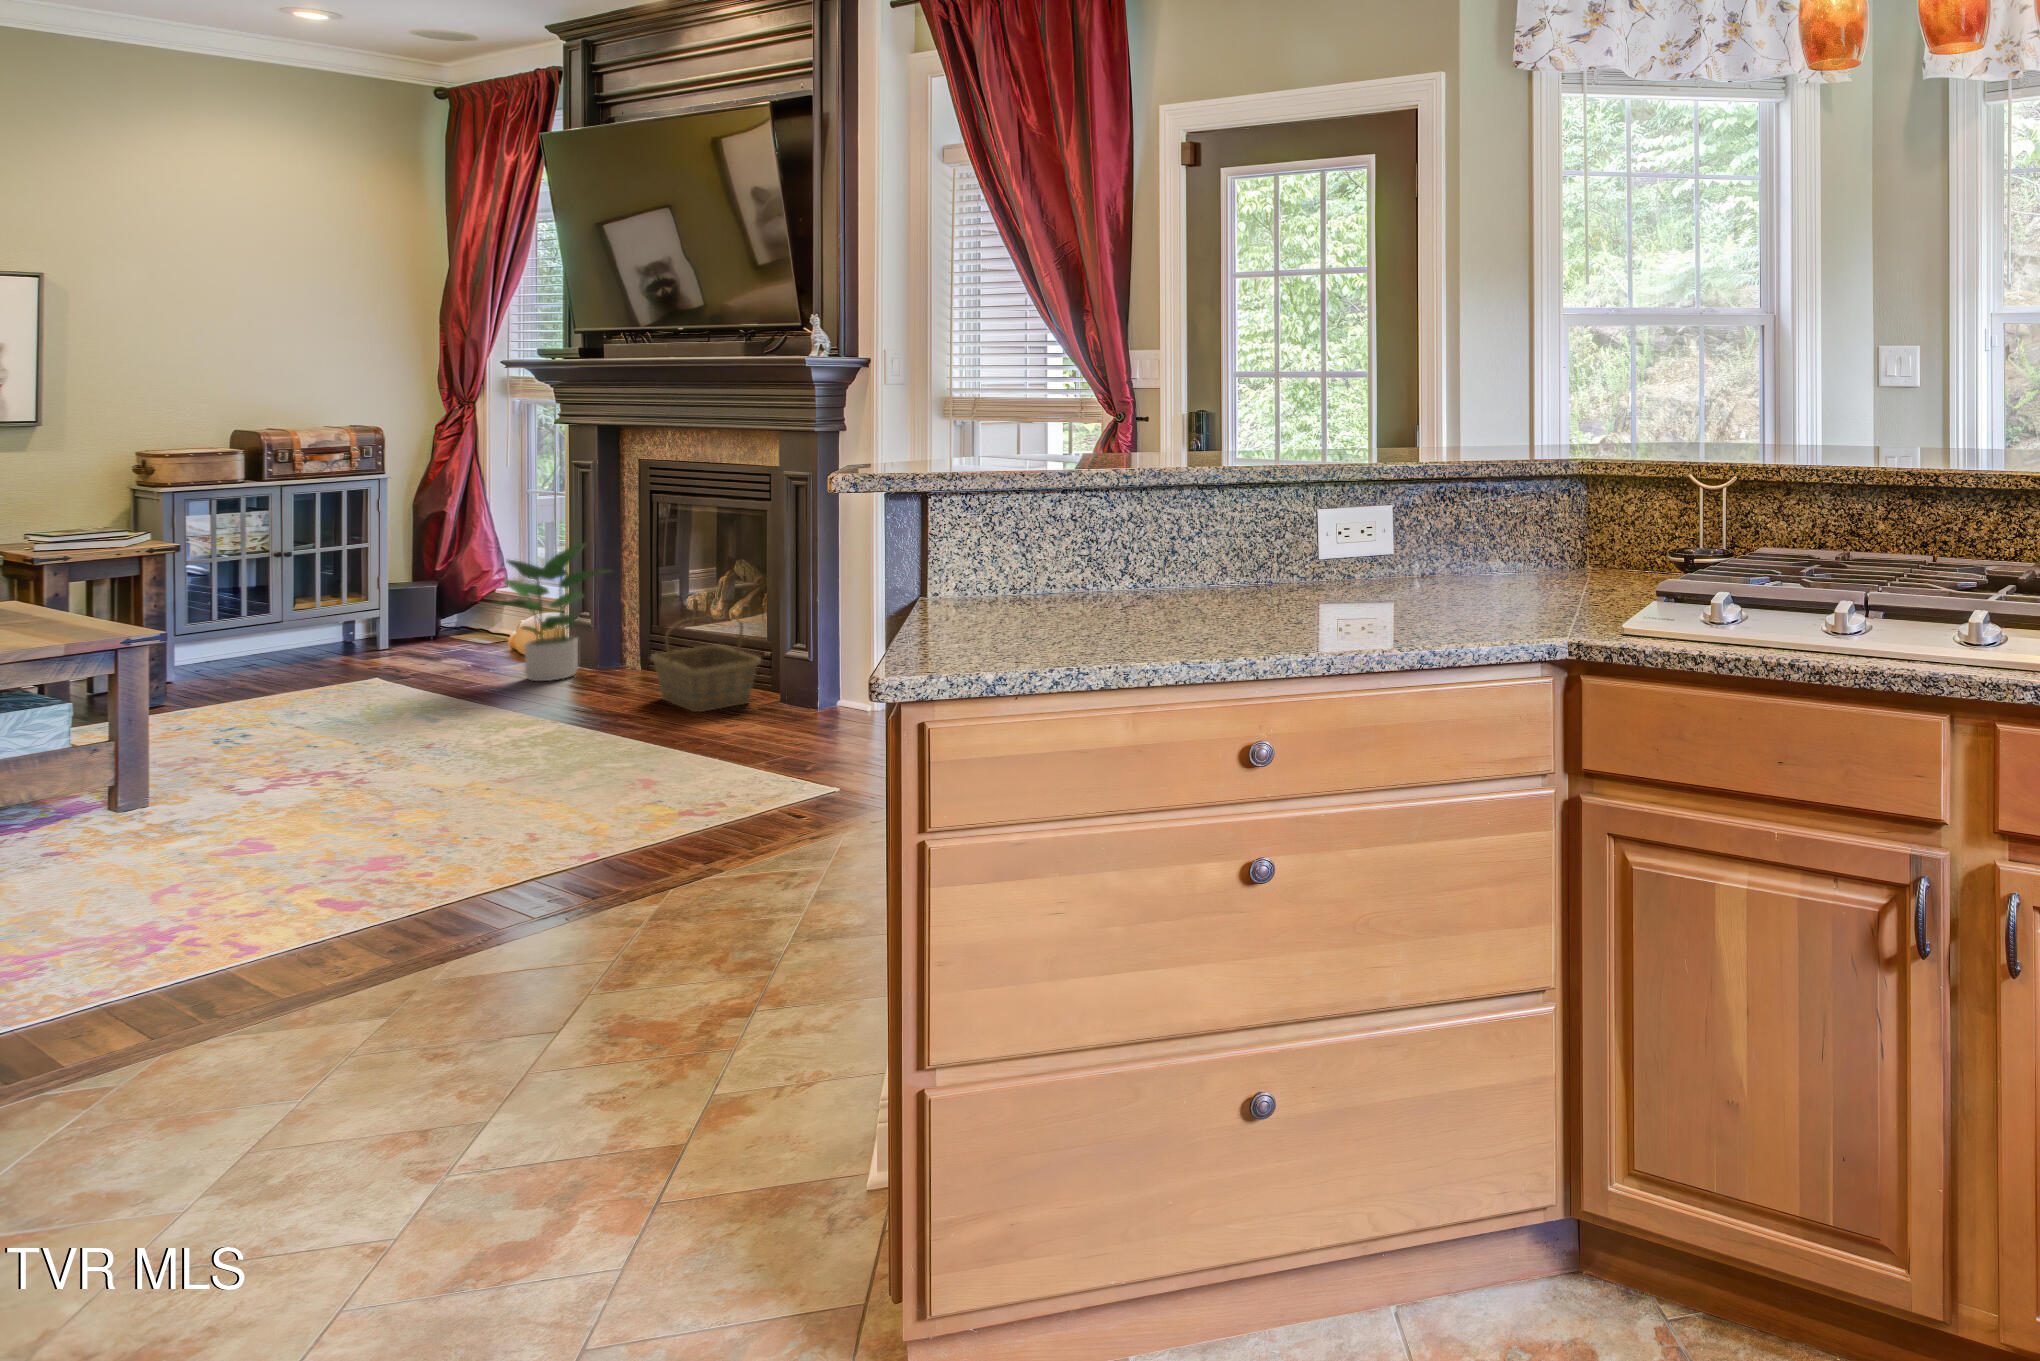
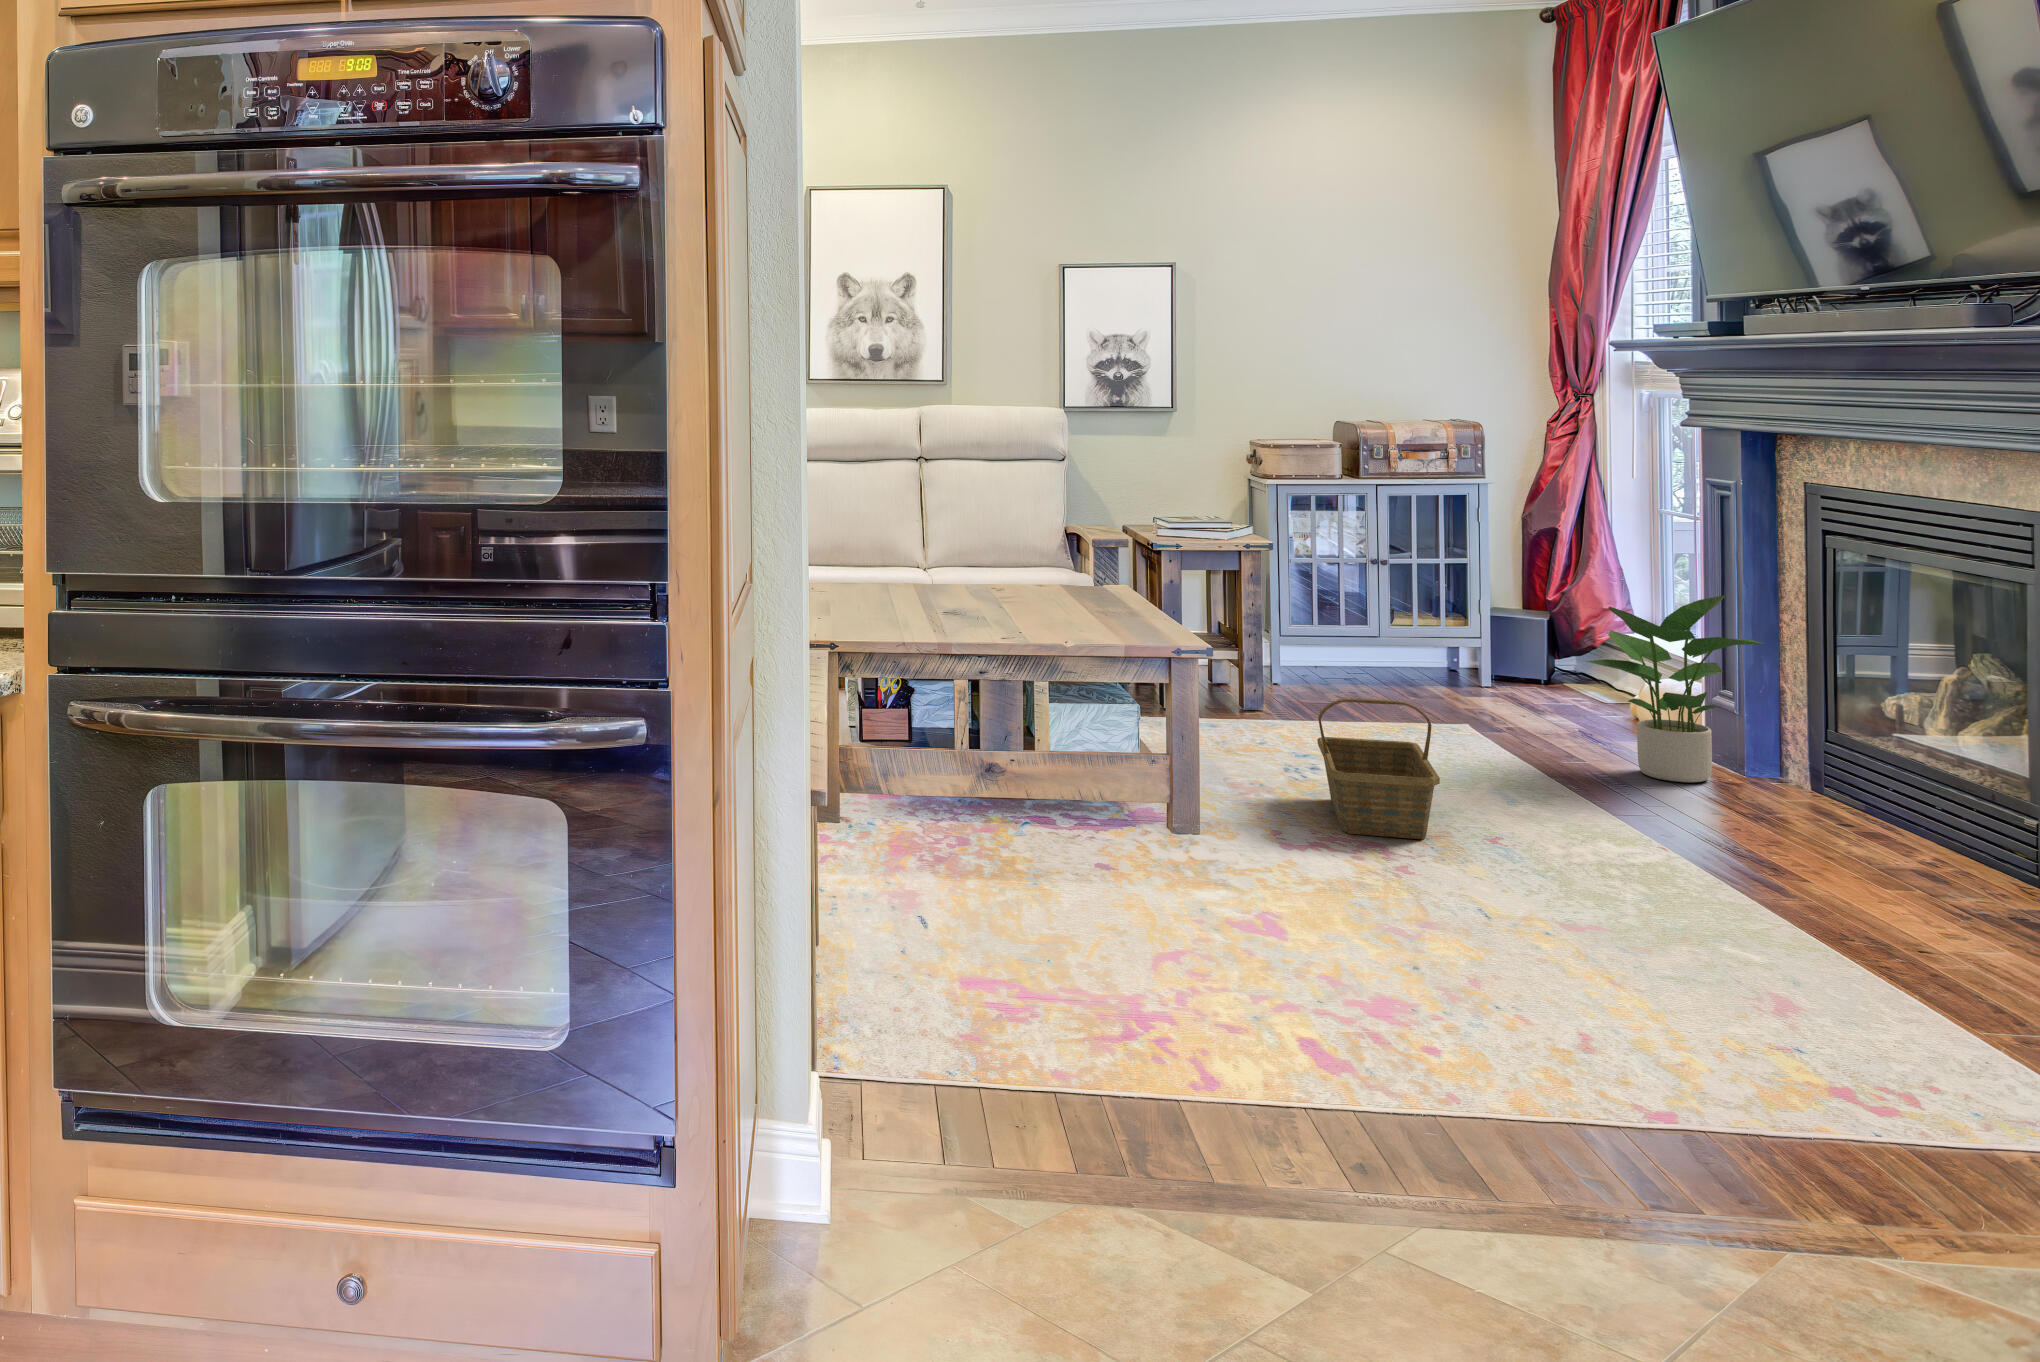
basket: present [650,615,761,712] -> present [1317,698,1440,839]

